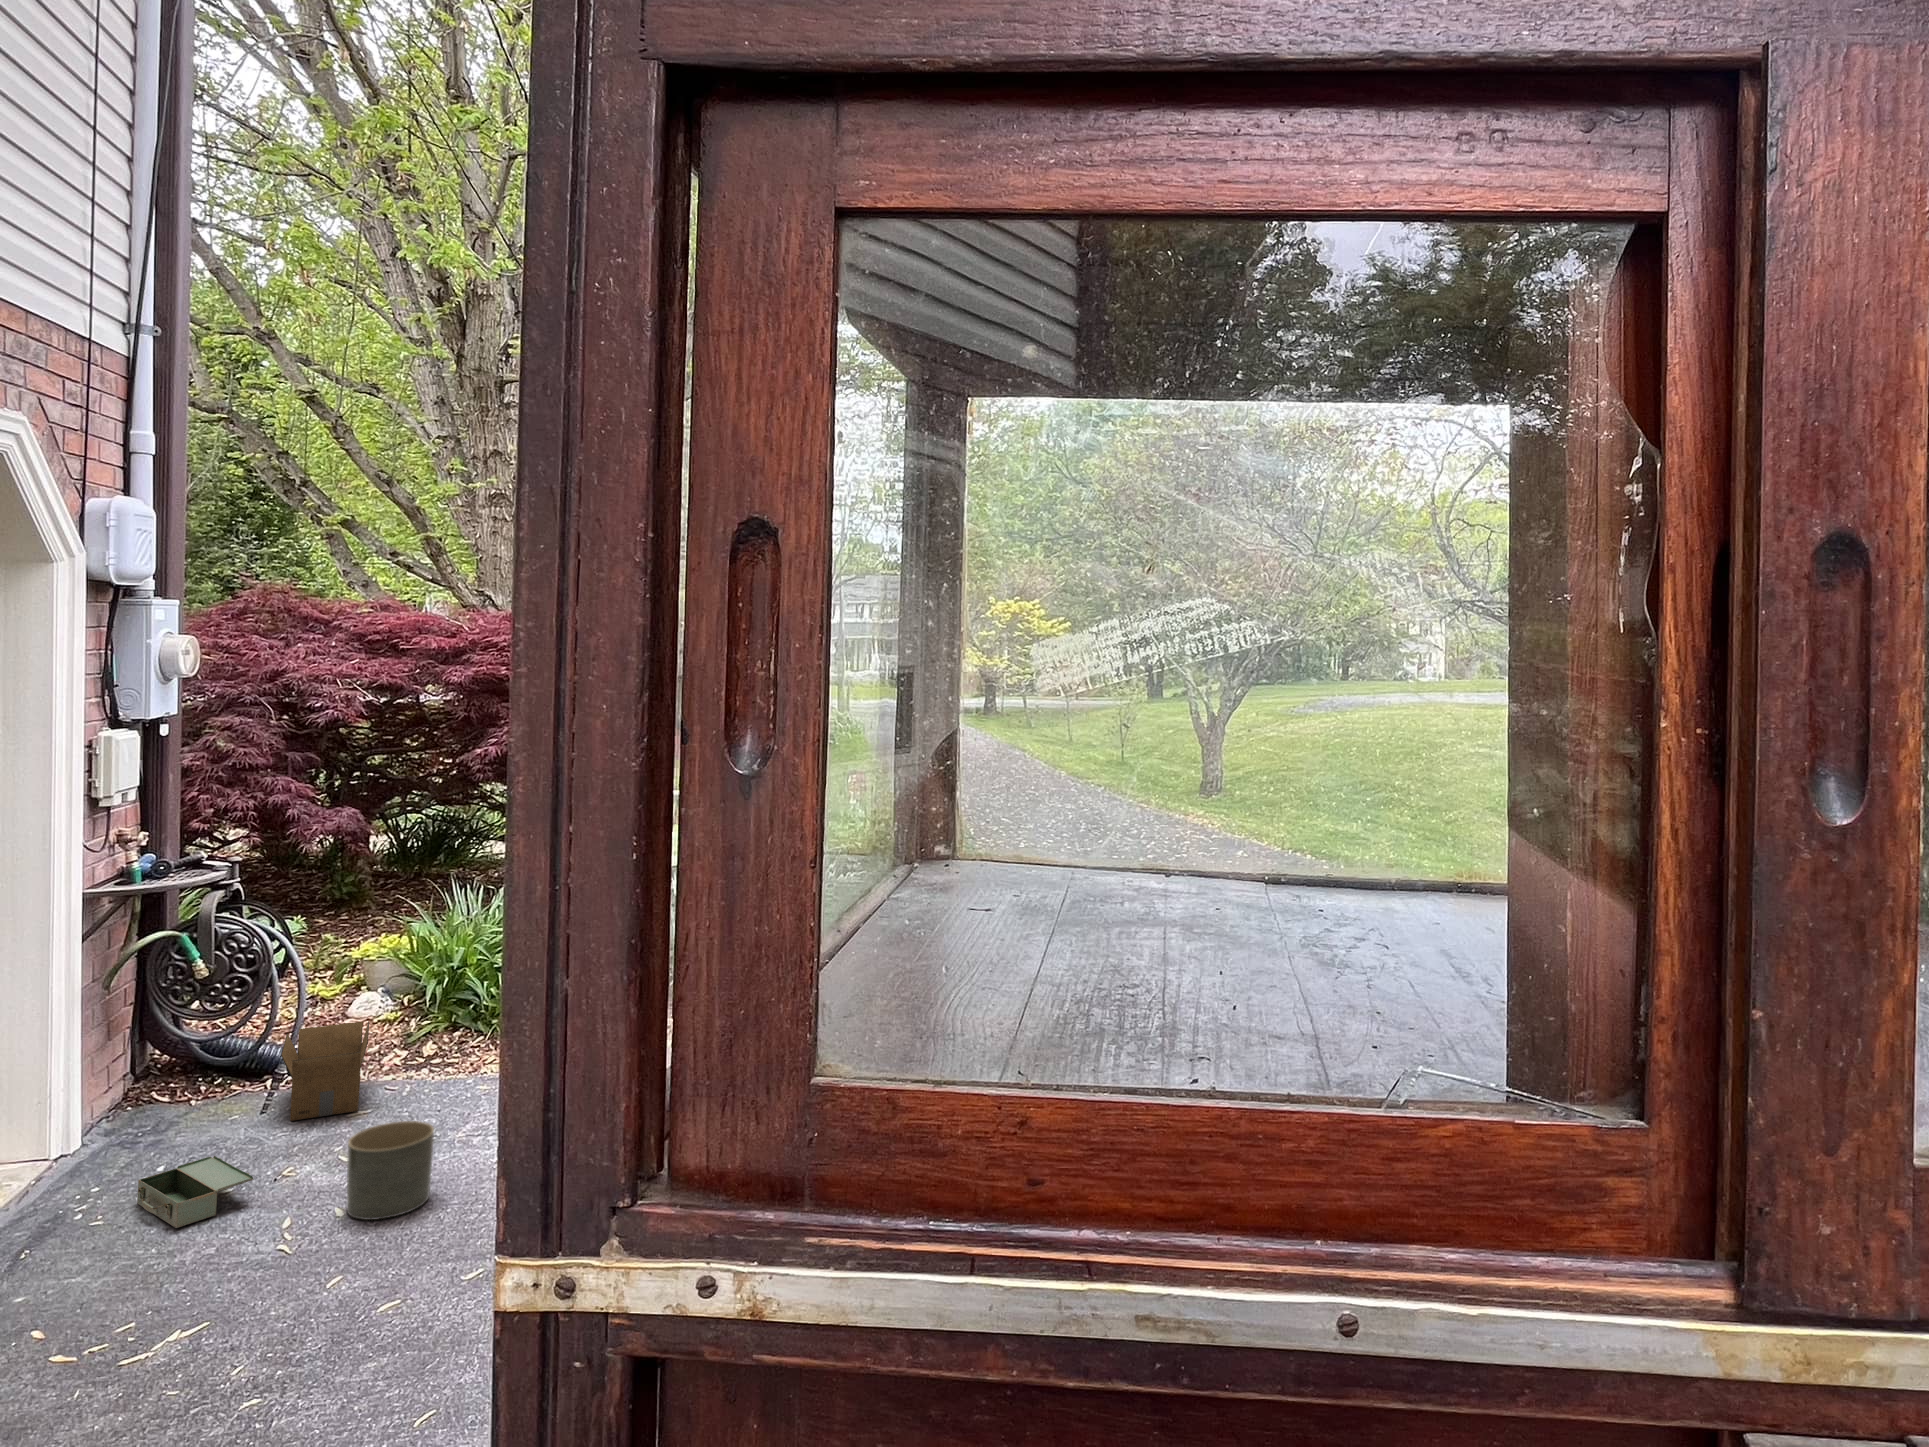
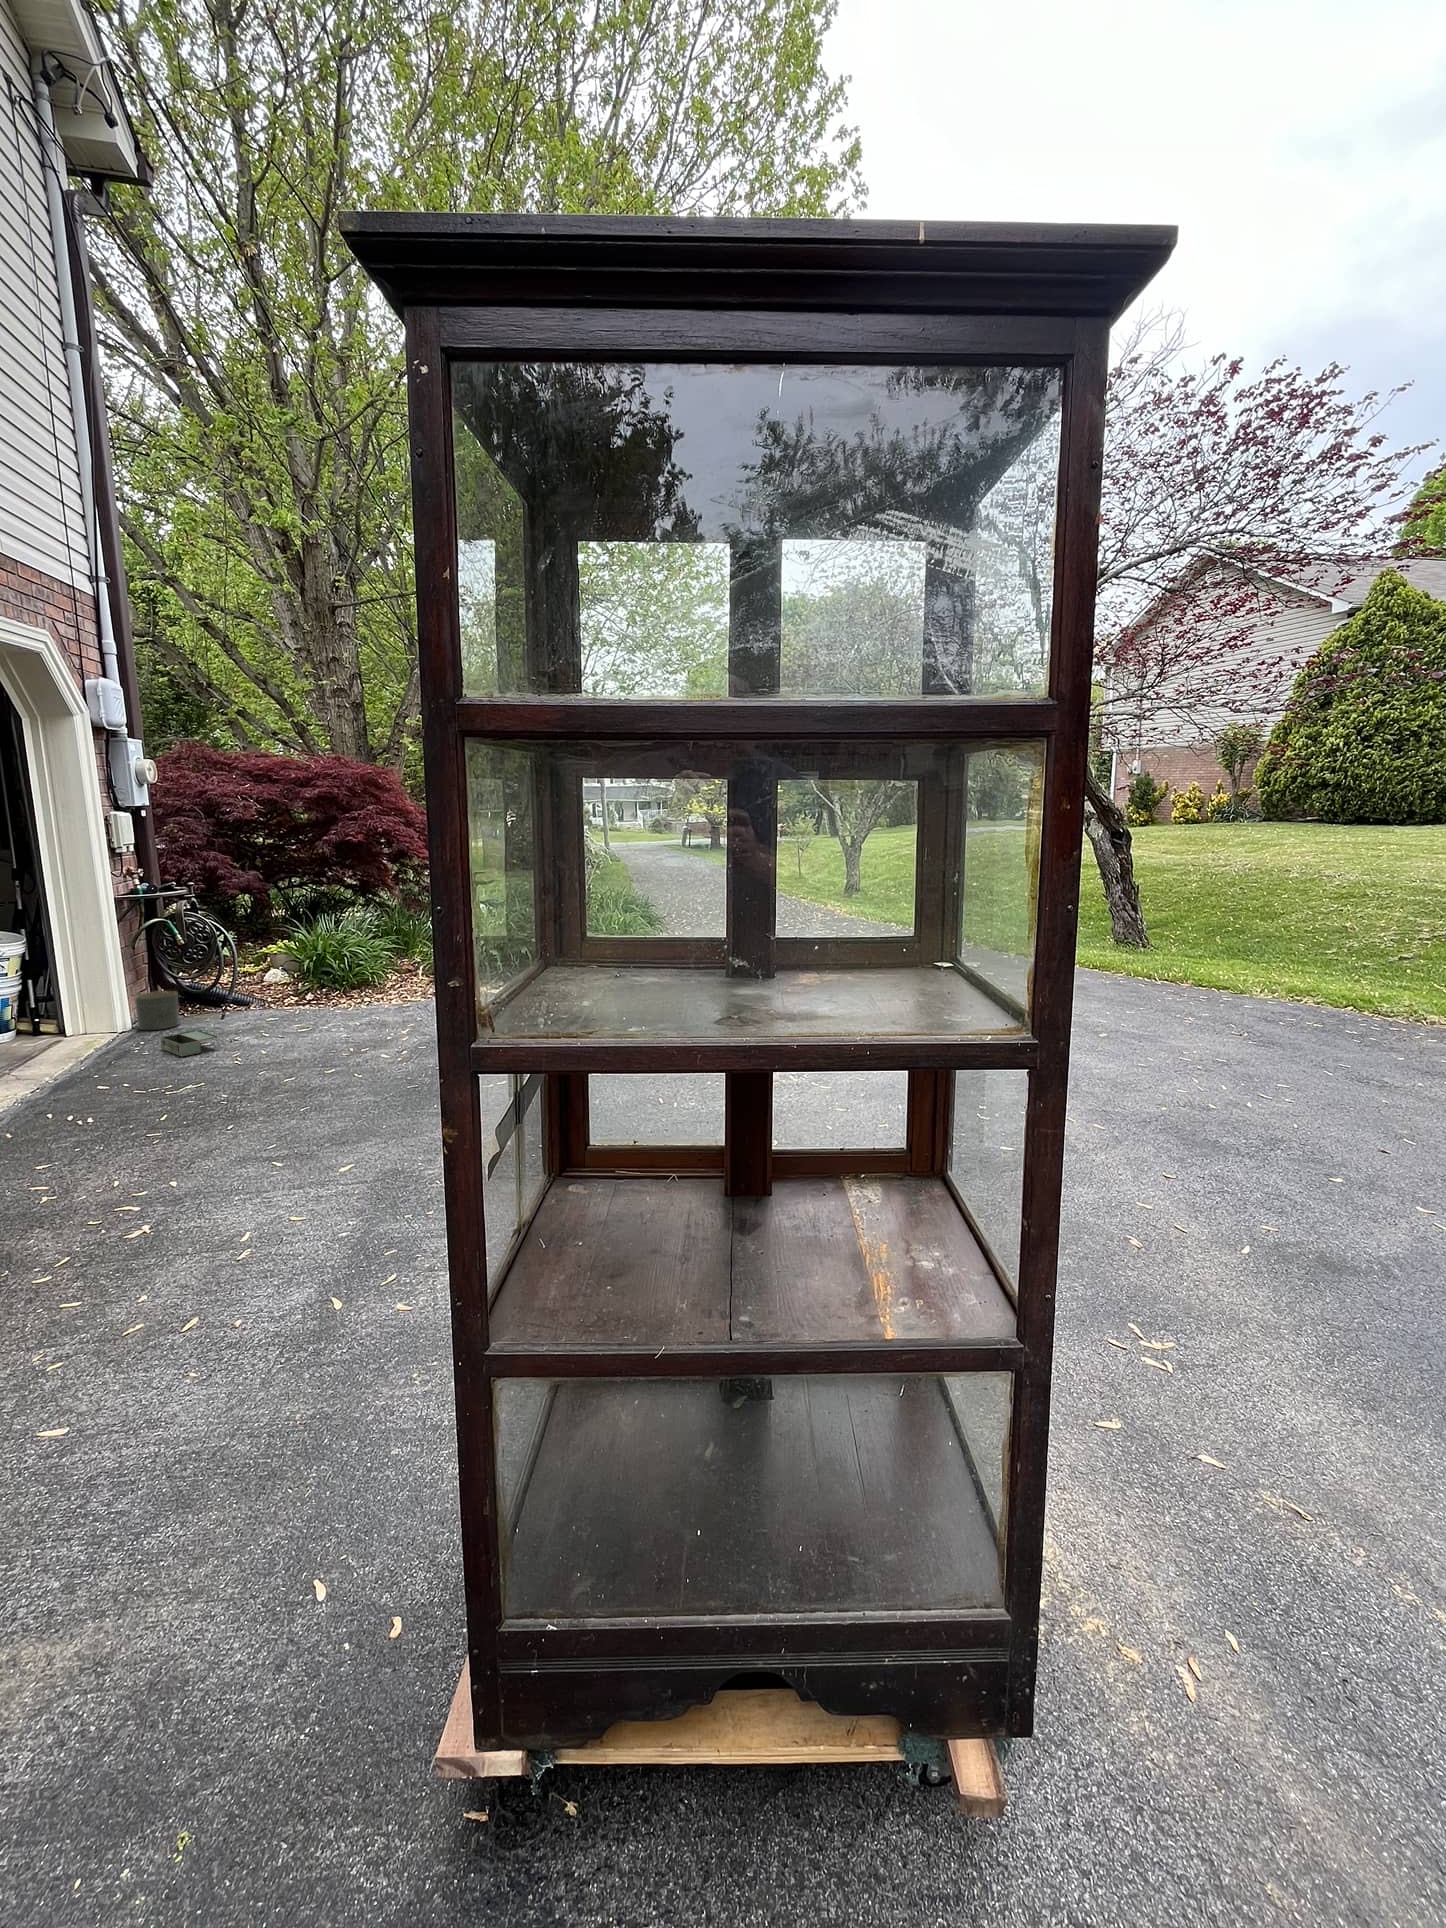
cardboard box: present [281,1022,369,1121] -> none [227,976,273,1022]
planter: present [347,1121,434,1220] -> present [135,991,179,1030]

